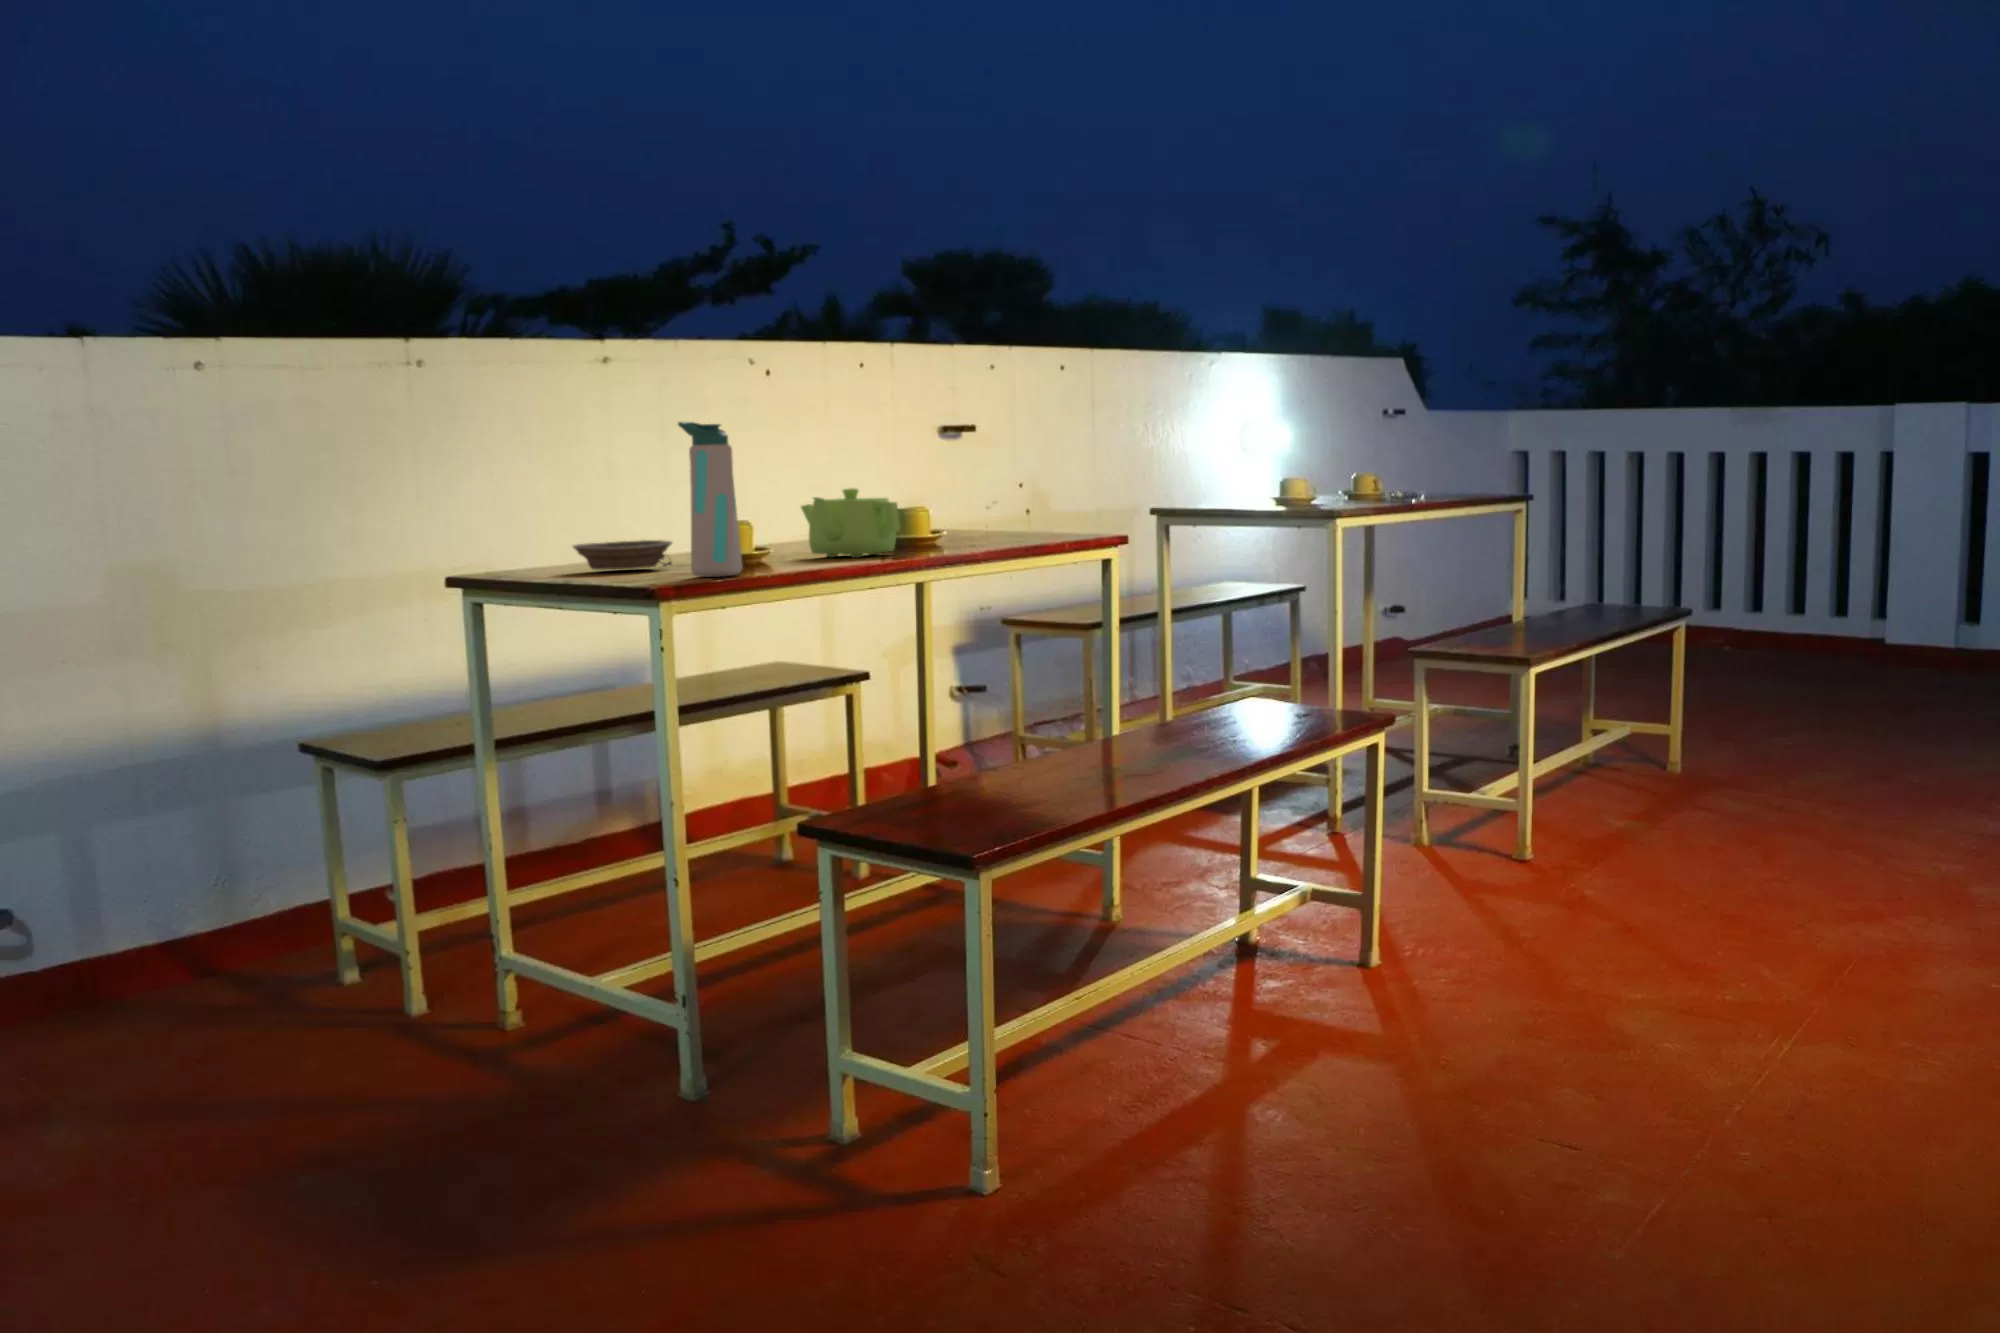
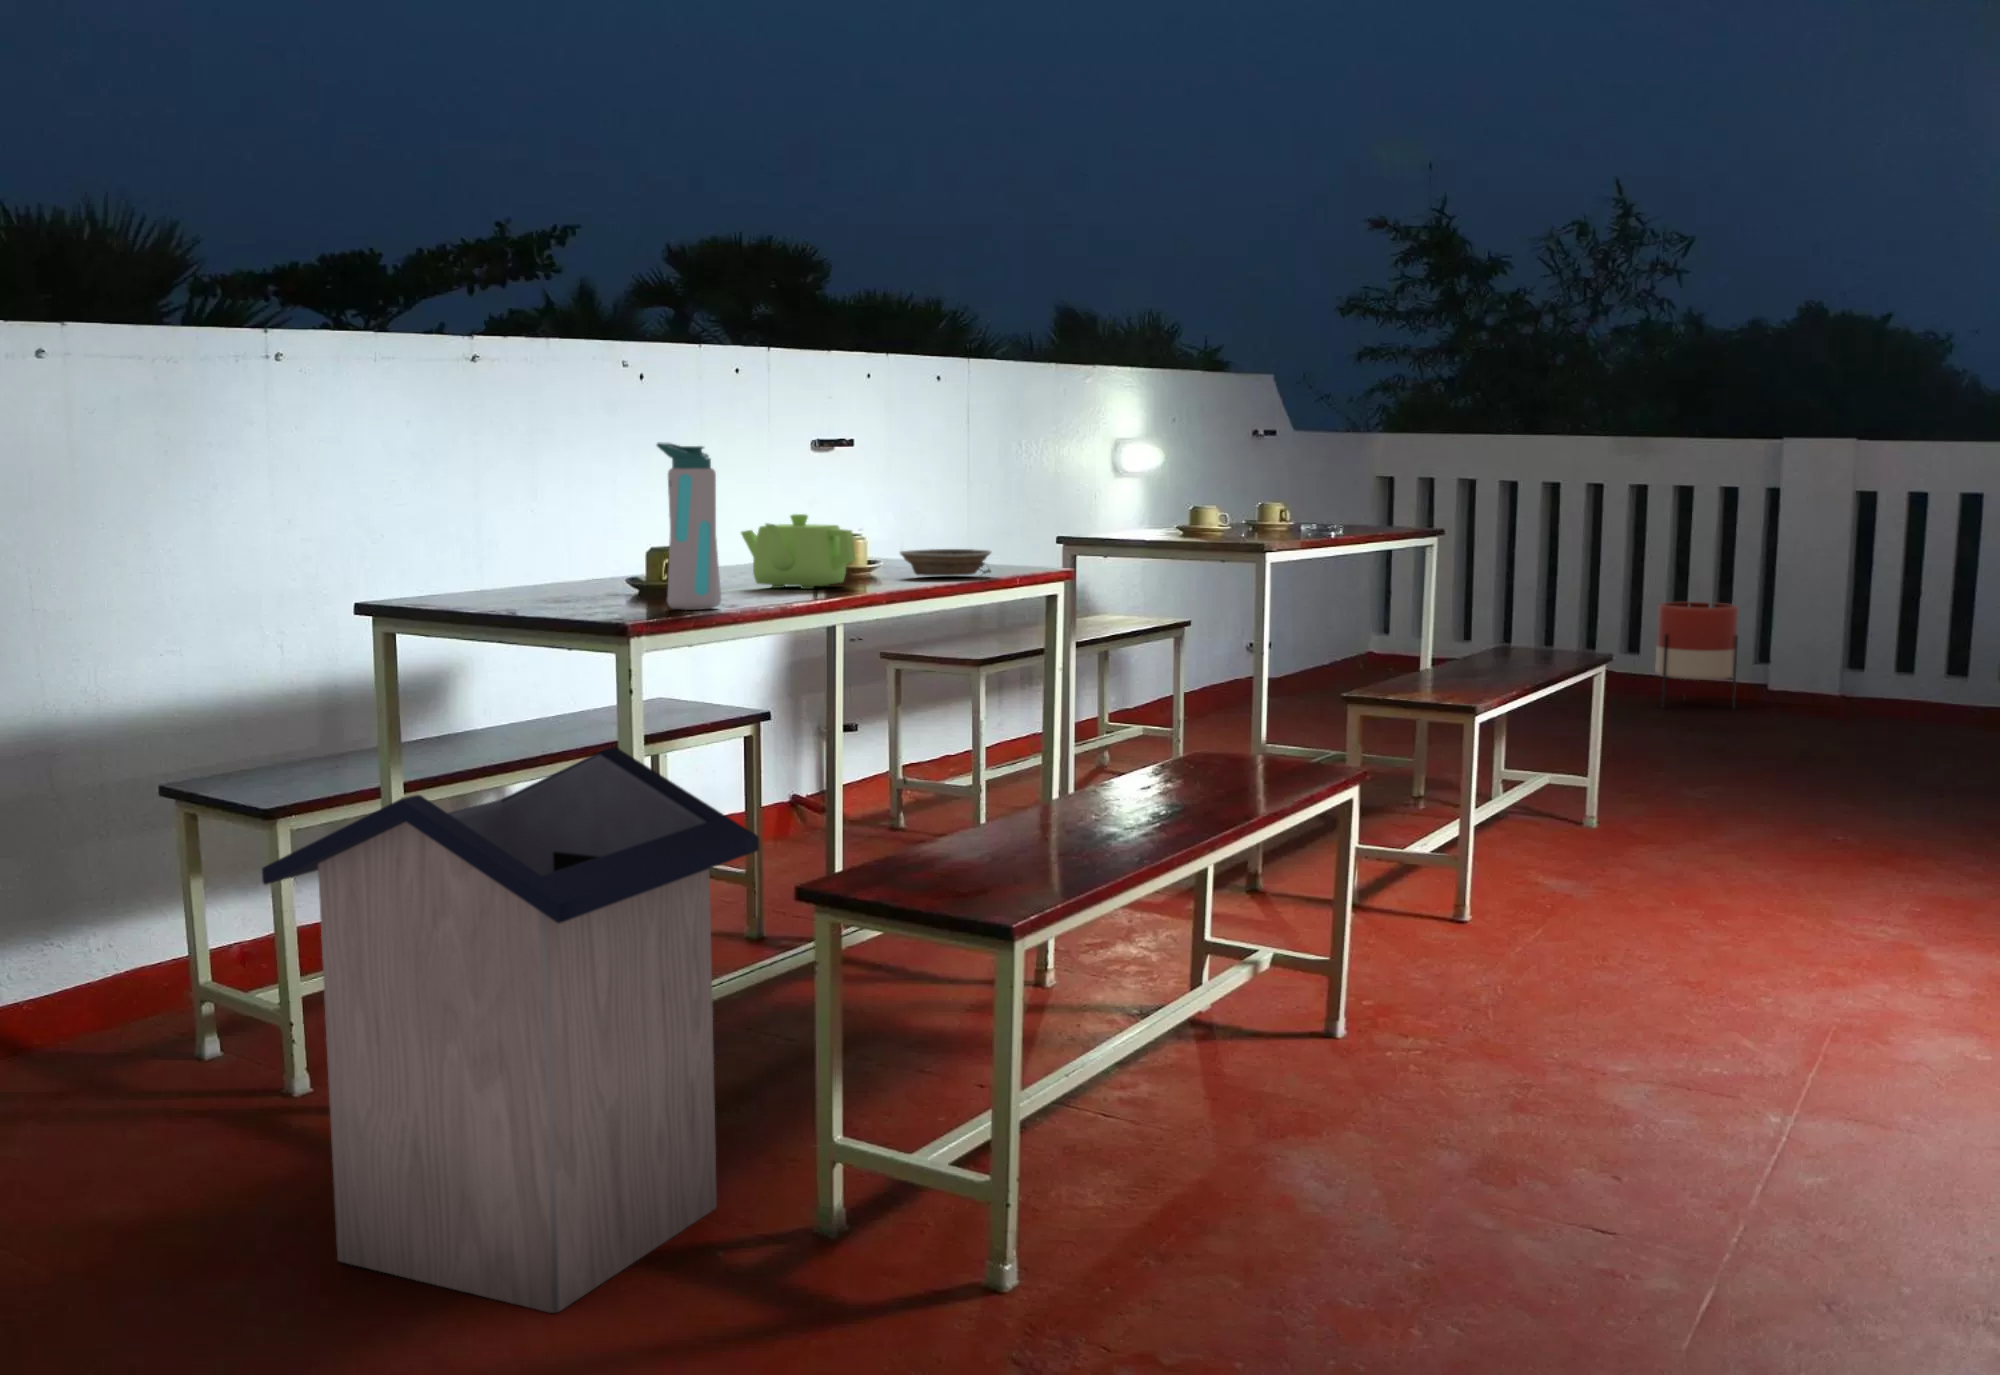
bowl: present [573,540,672,570] -> present [900,549,991,576]
planter: none [1771,561,1853,663] -> present [1655,602,1738,708]
trash can: none [302,705,763,1234] -> present [262,747,759,1313]

